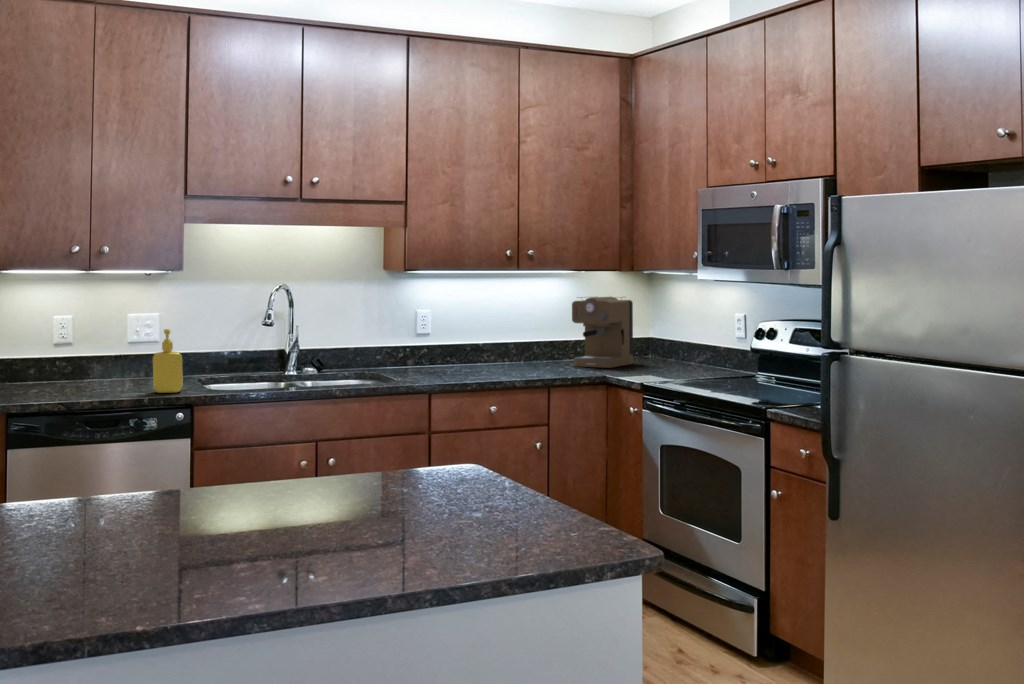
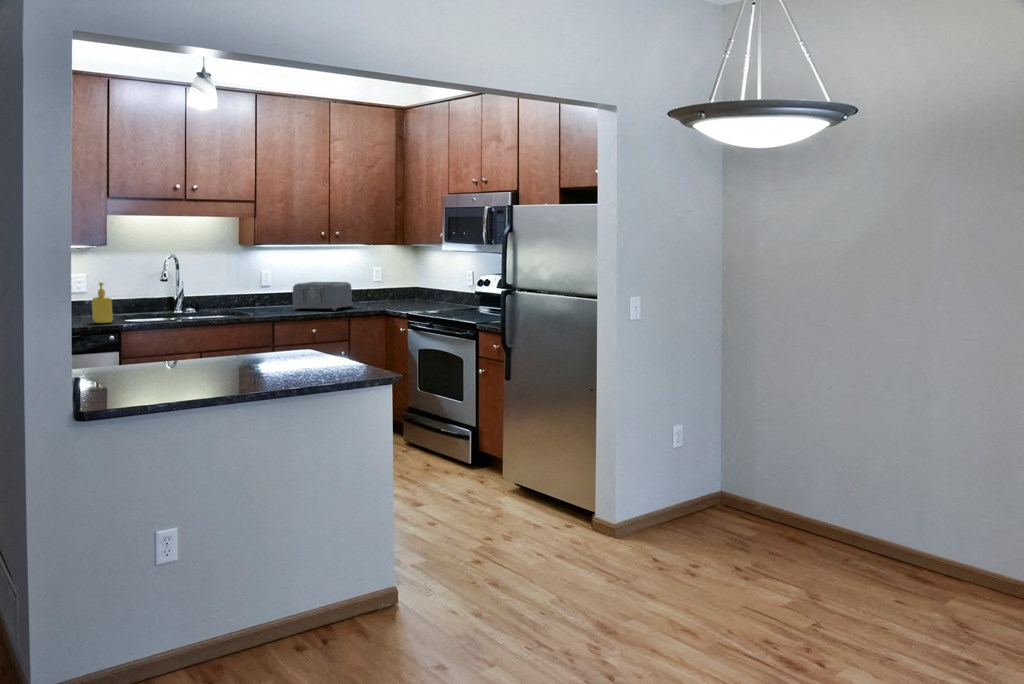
coffee maker: present [572,297,633,368] -> none [365,262,406,307]
toaster: none [458,327,552,373] -> present [292,282,353,310]

